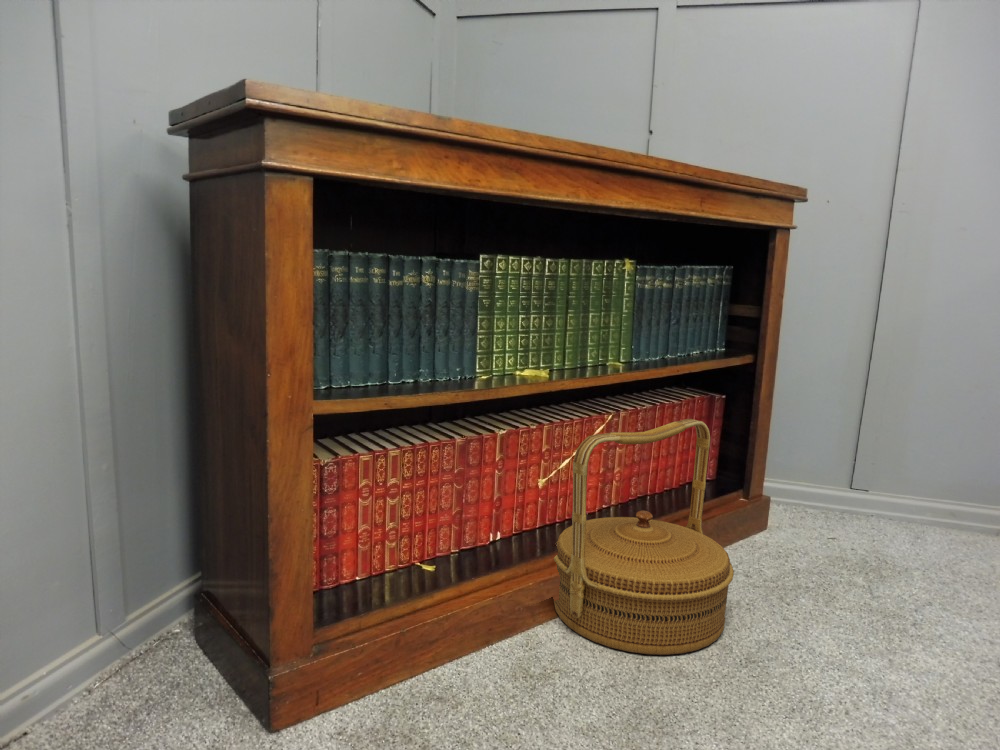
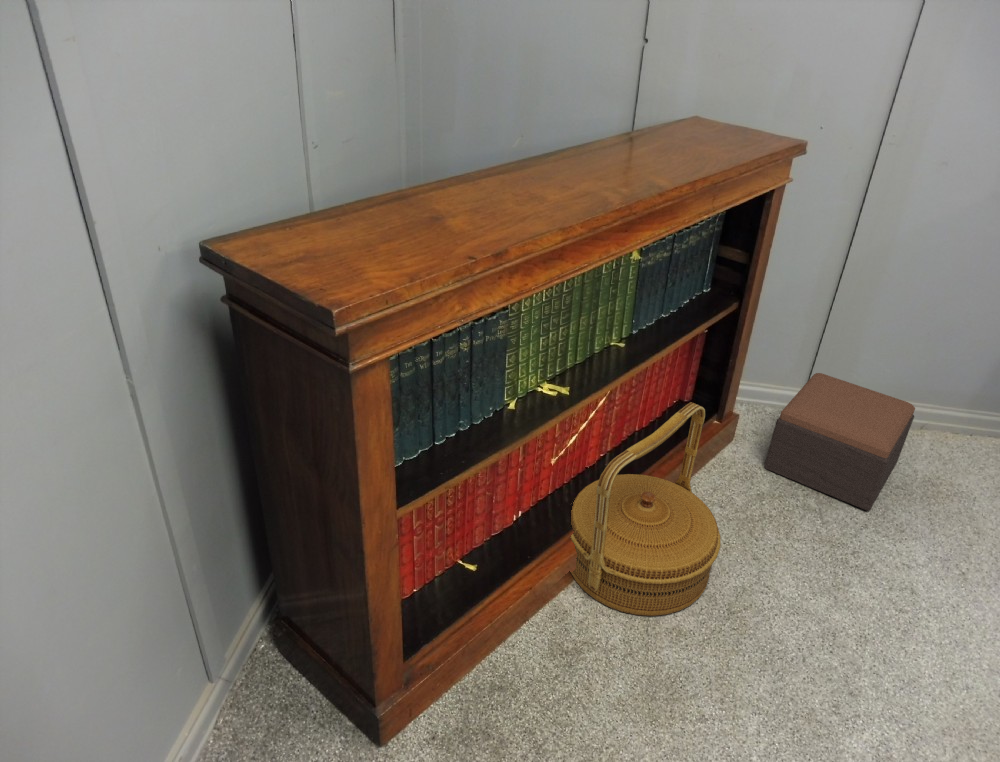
footstool: none [802,459,975,595] -> present [764,373,915,511]

